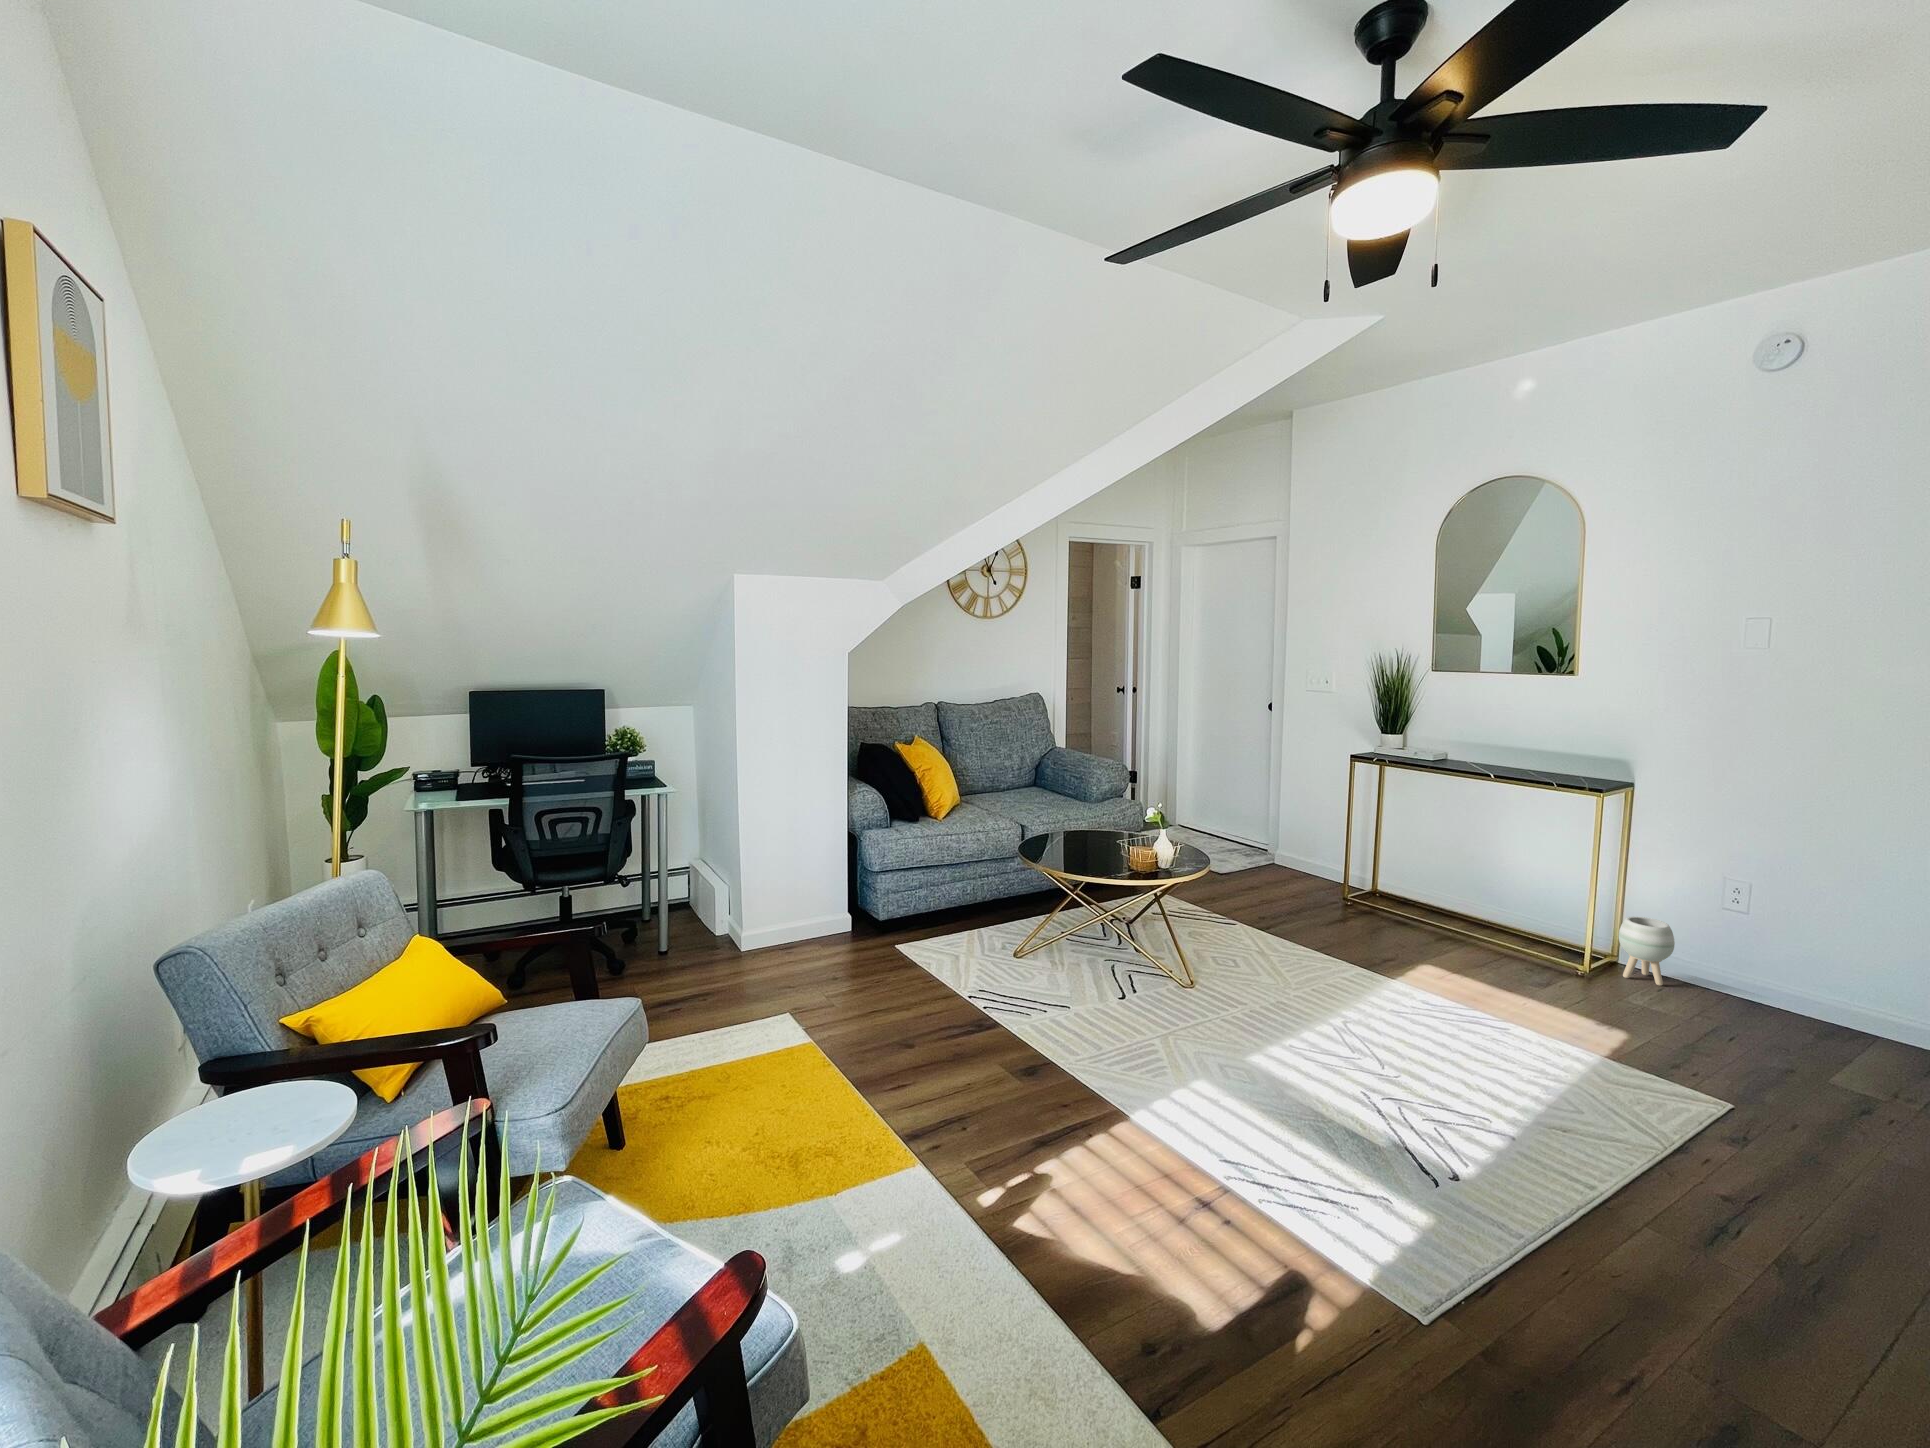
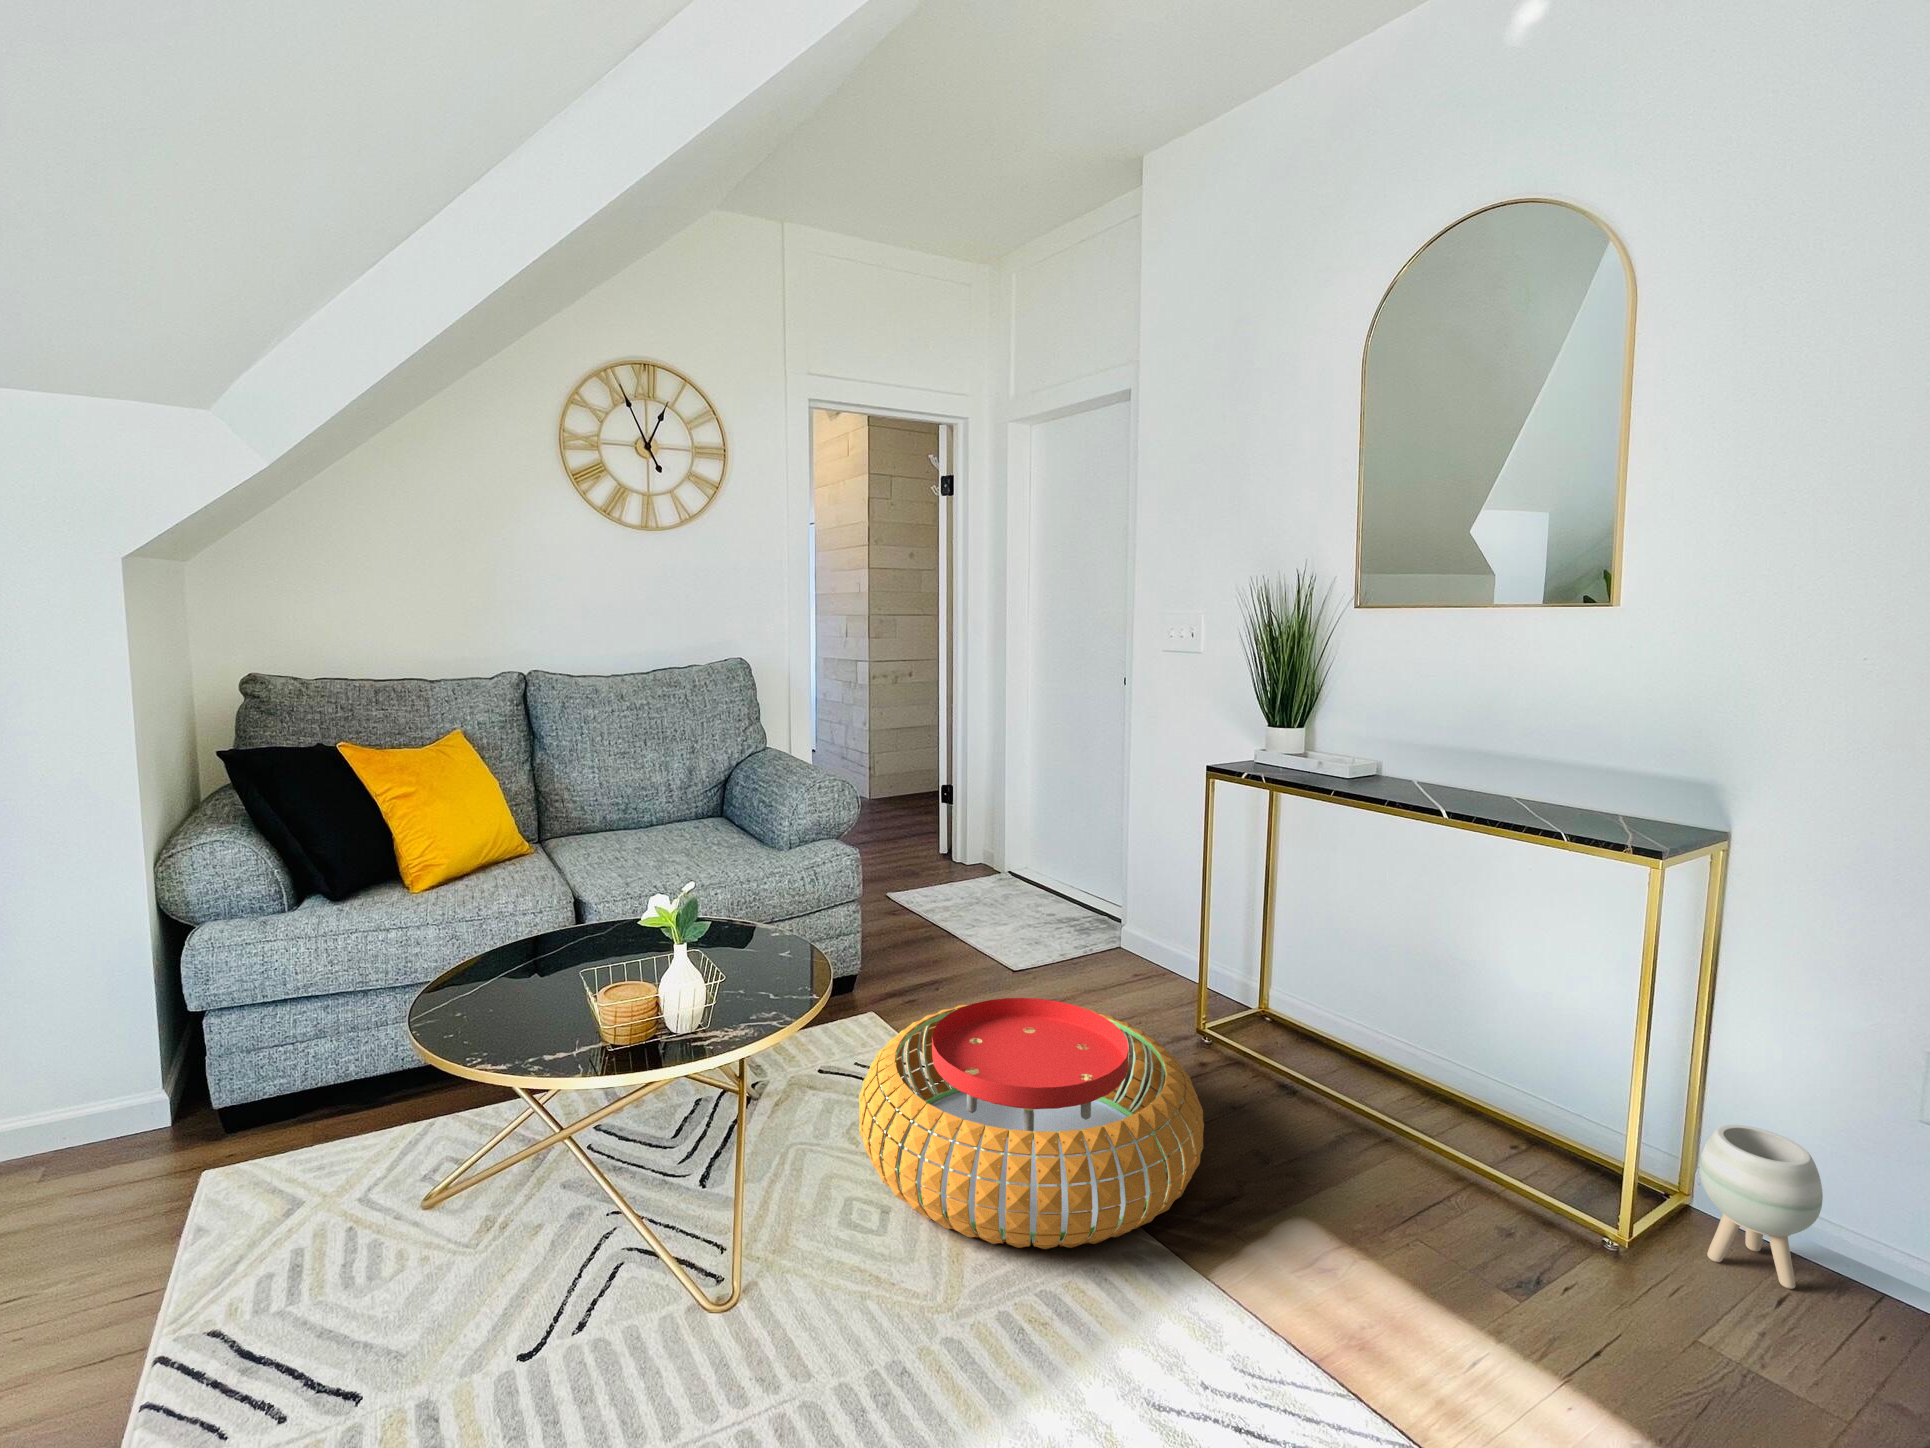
pouf: none [1195,871,1376,970] -> present [859,998,1204,1249]

